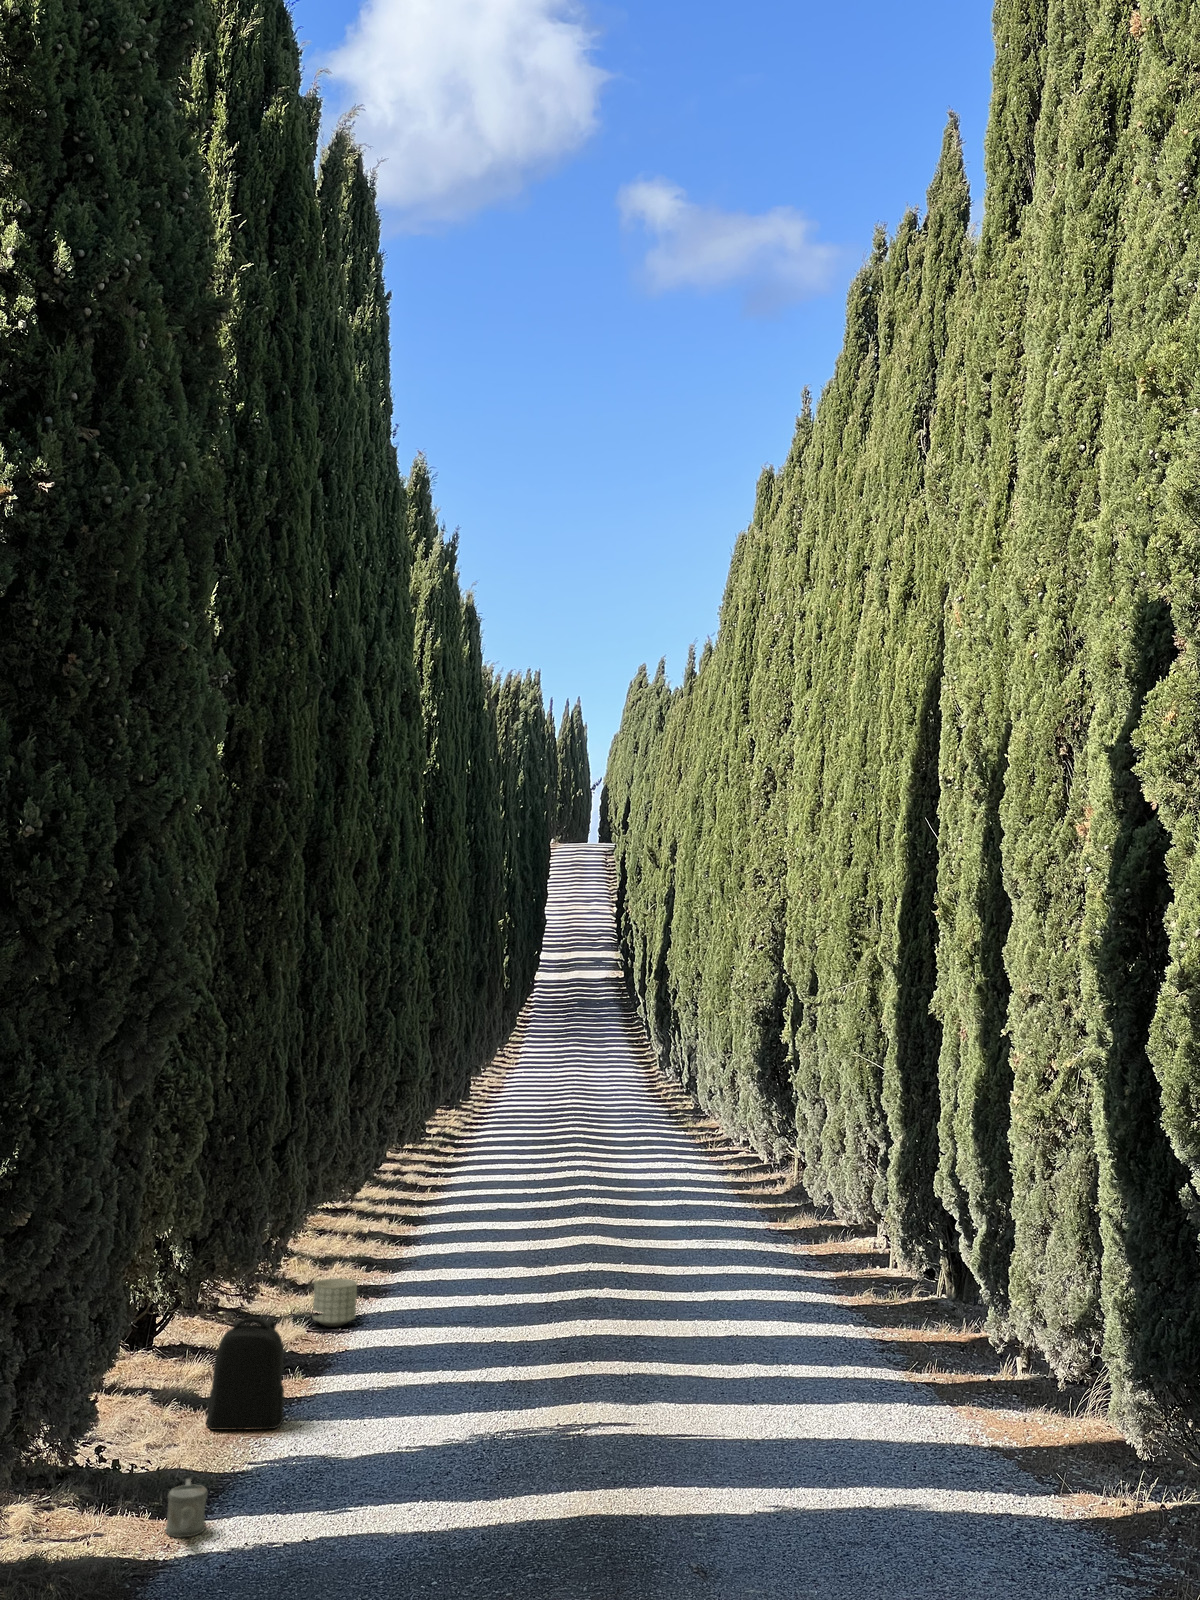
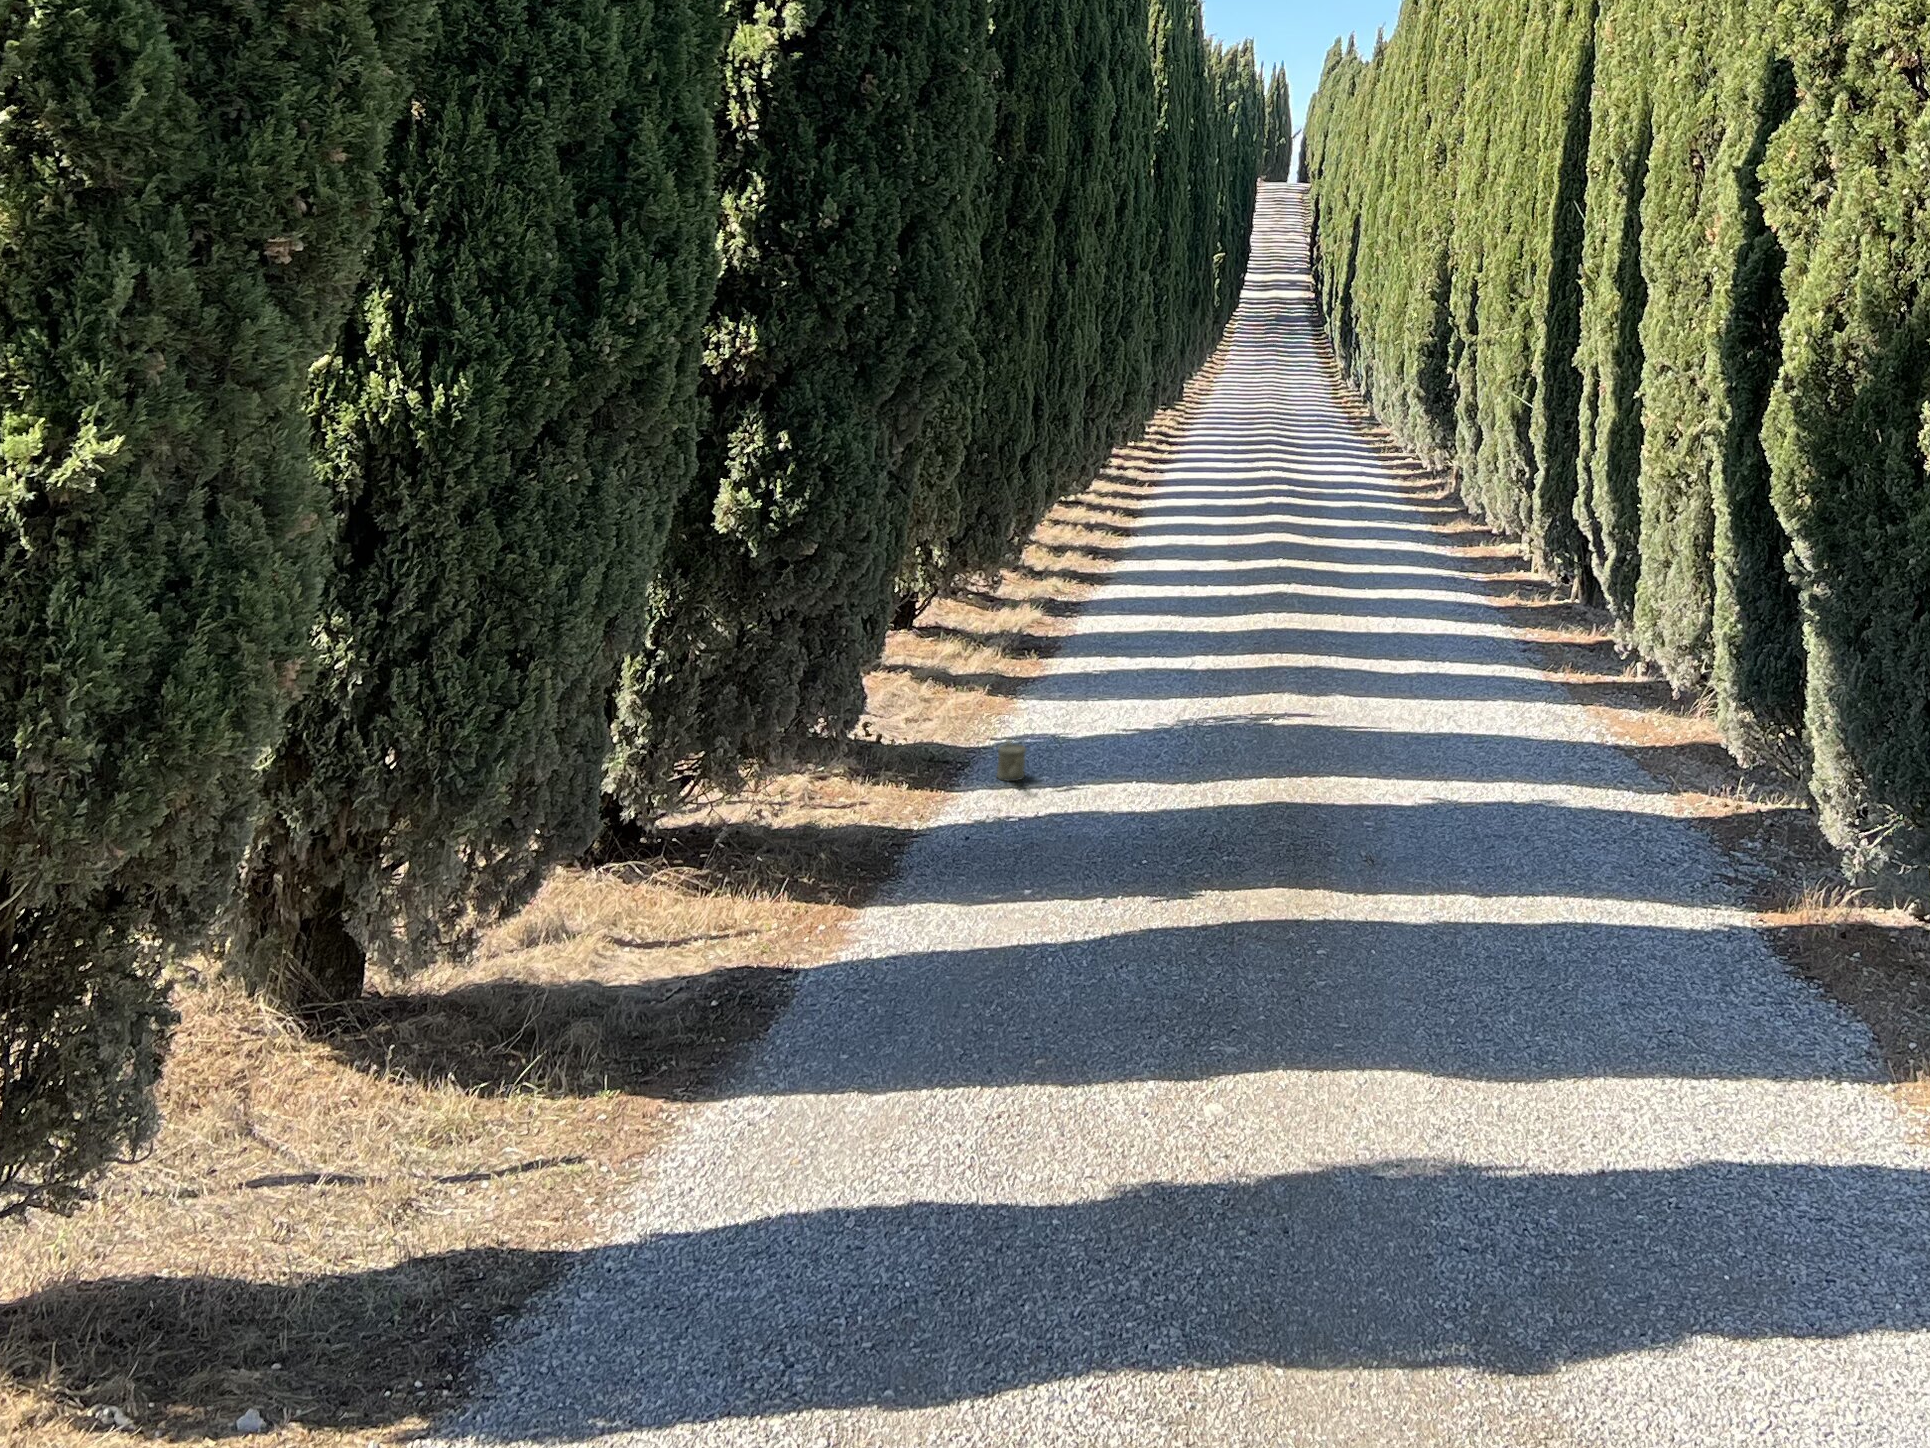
planter: present [313,1278,357,1327] -> none [1036,581,1075,622]
backpack: present [206,1317,284,1430] -> none [987,617,1048,706]

